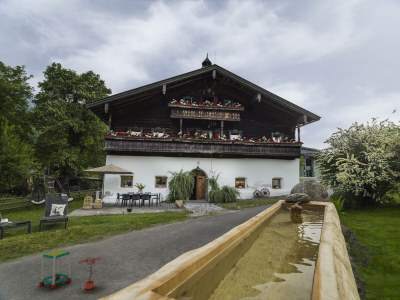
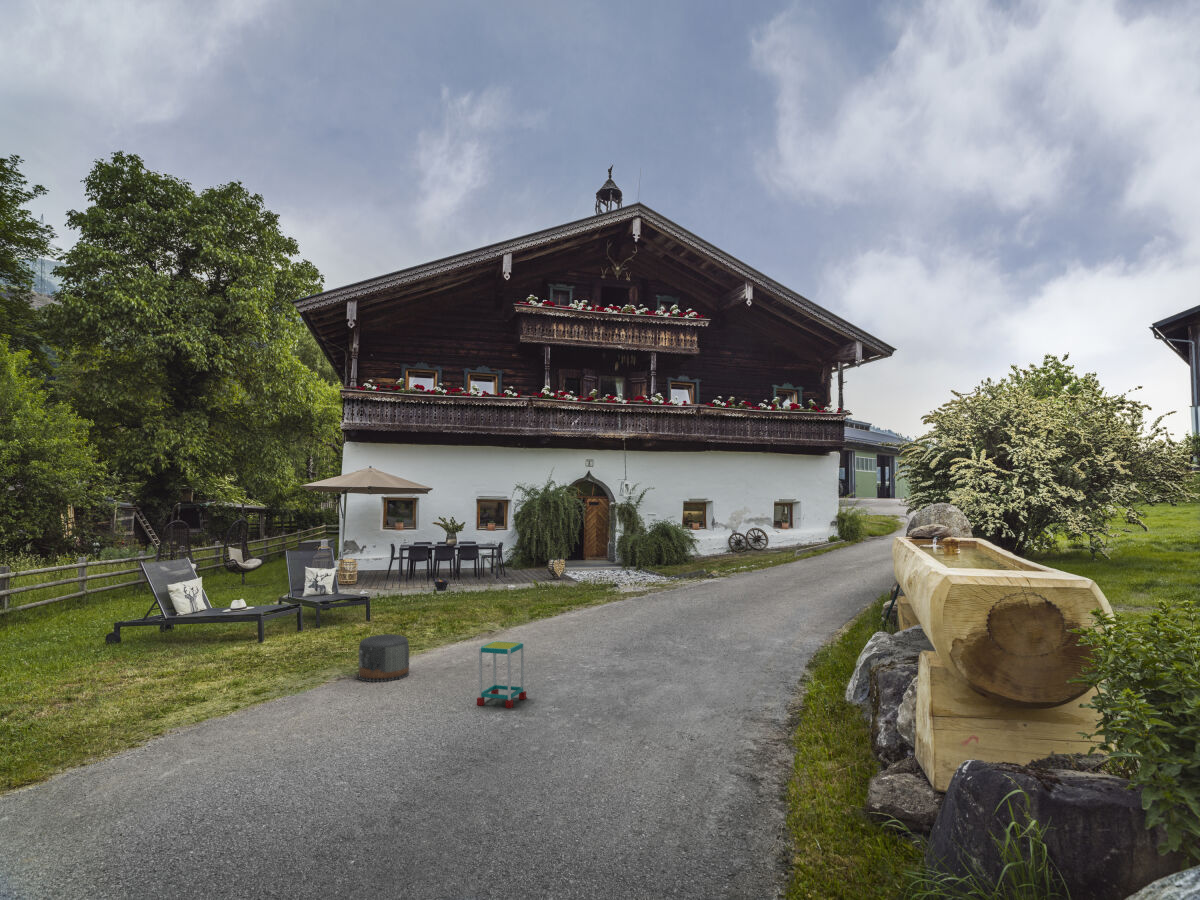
pouf: none [14,240,43,266] -> present [359,634,409,682]
potted plant: present [78,257,101,289] -> none [556,651,590,705]

